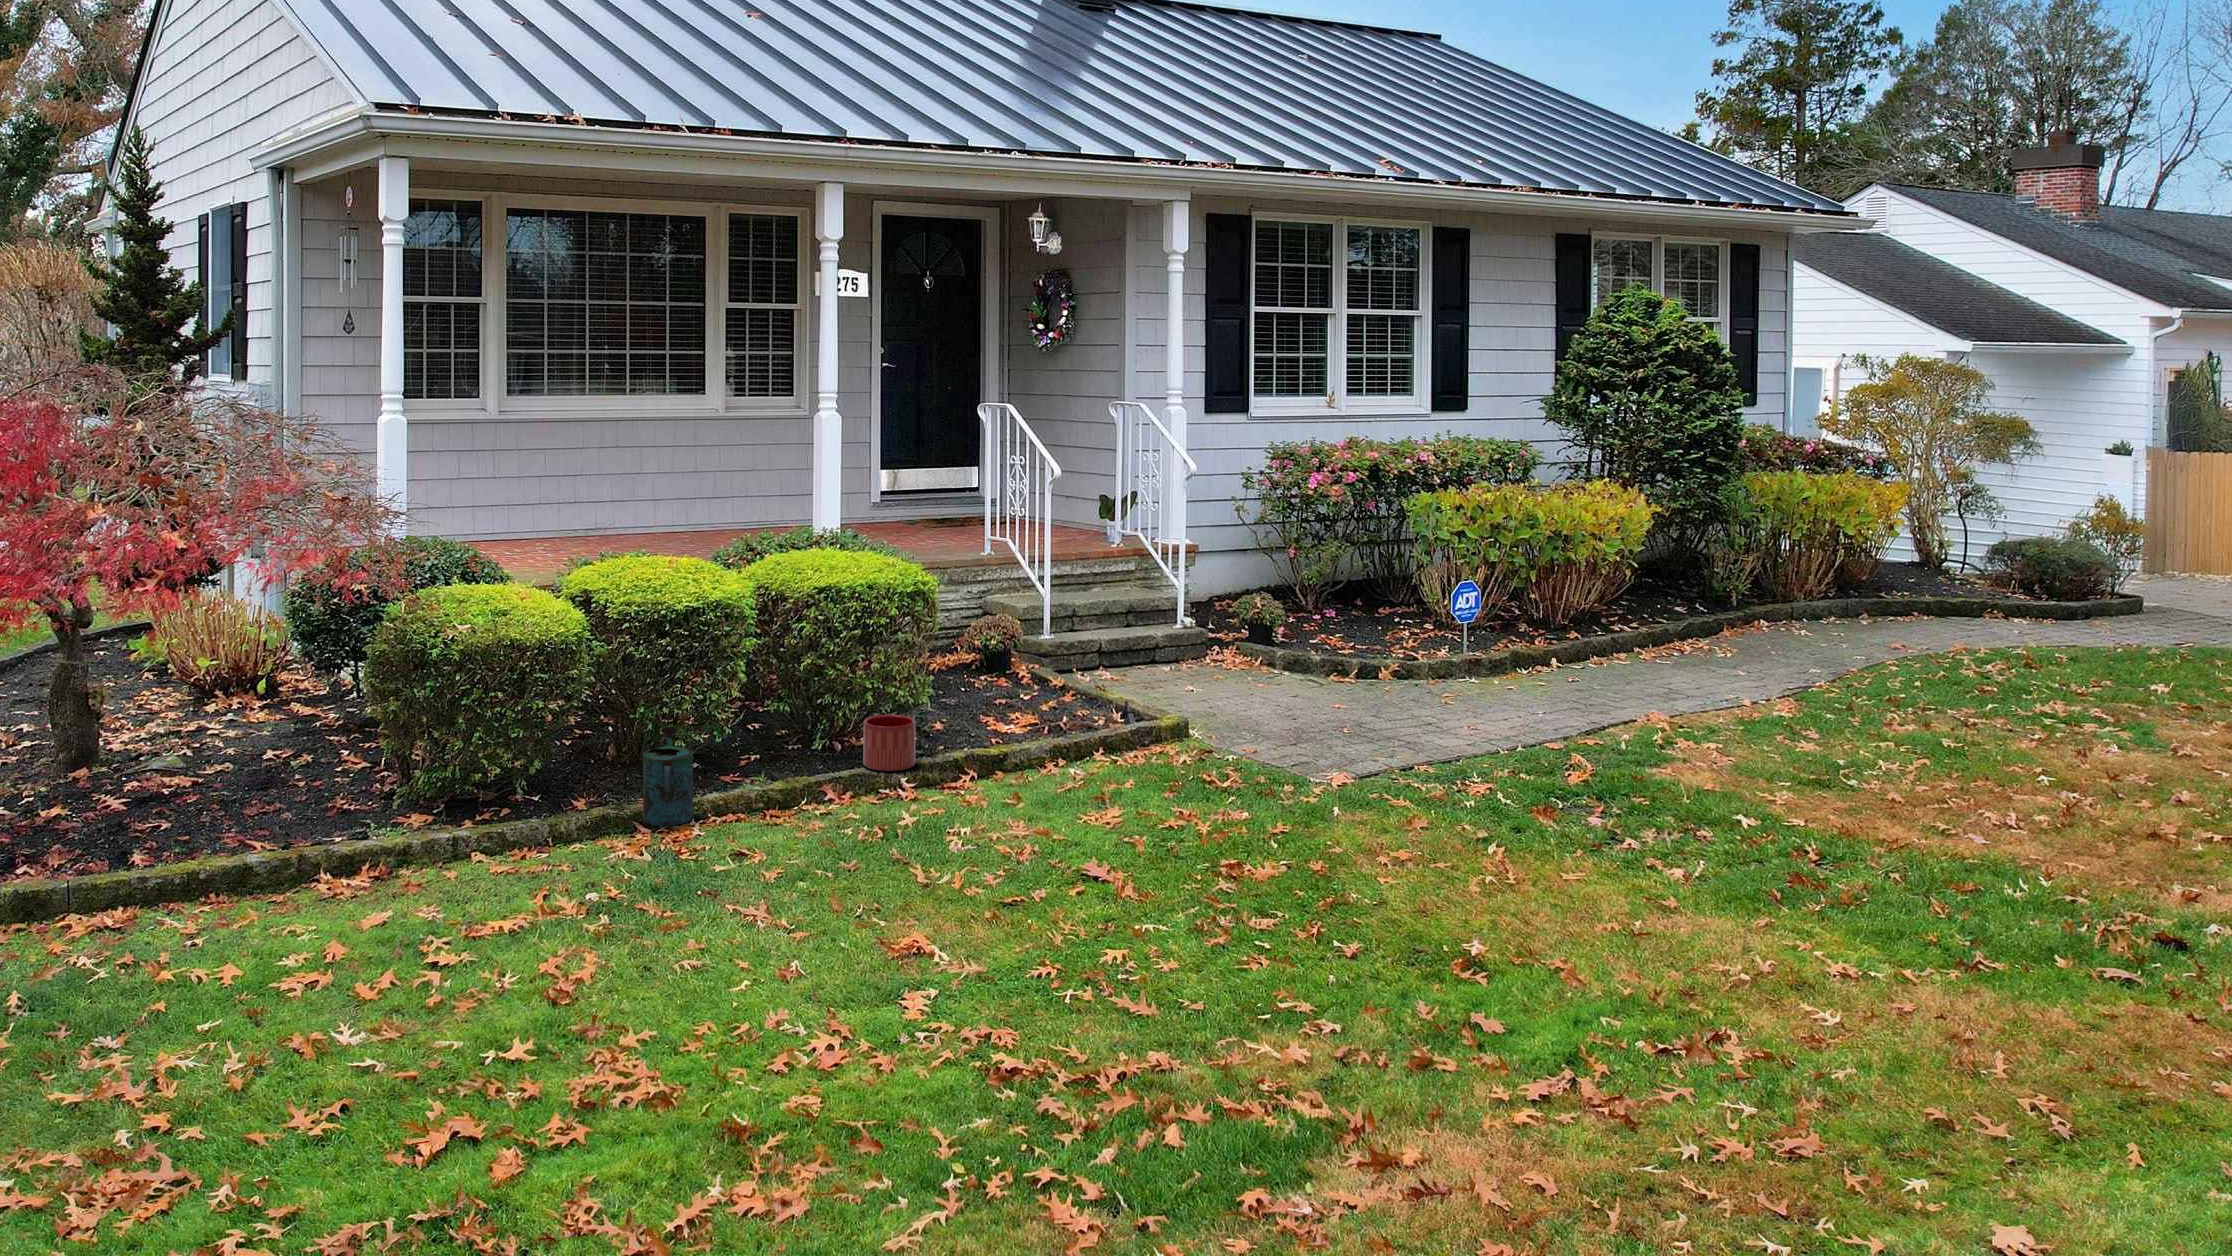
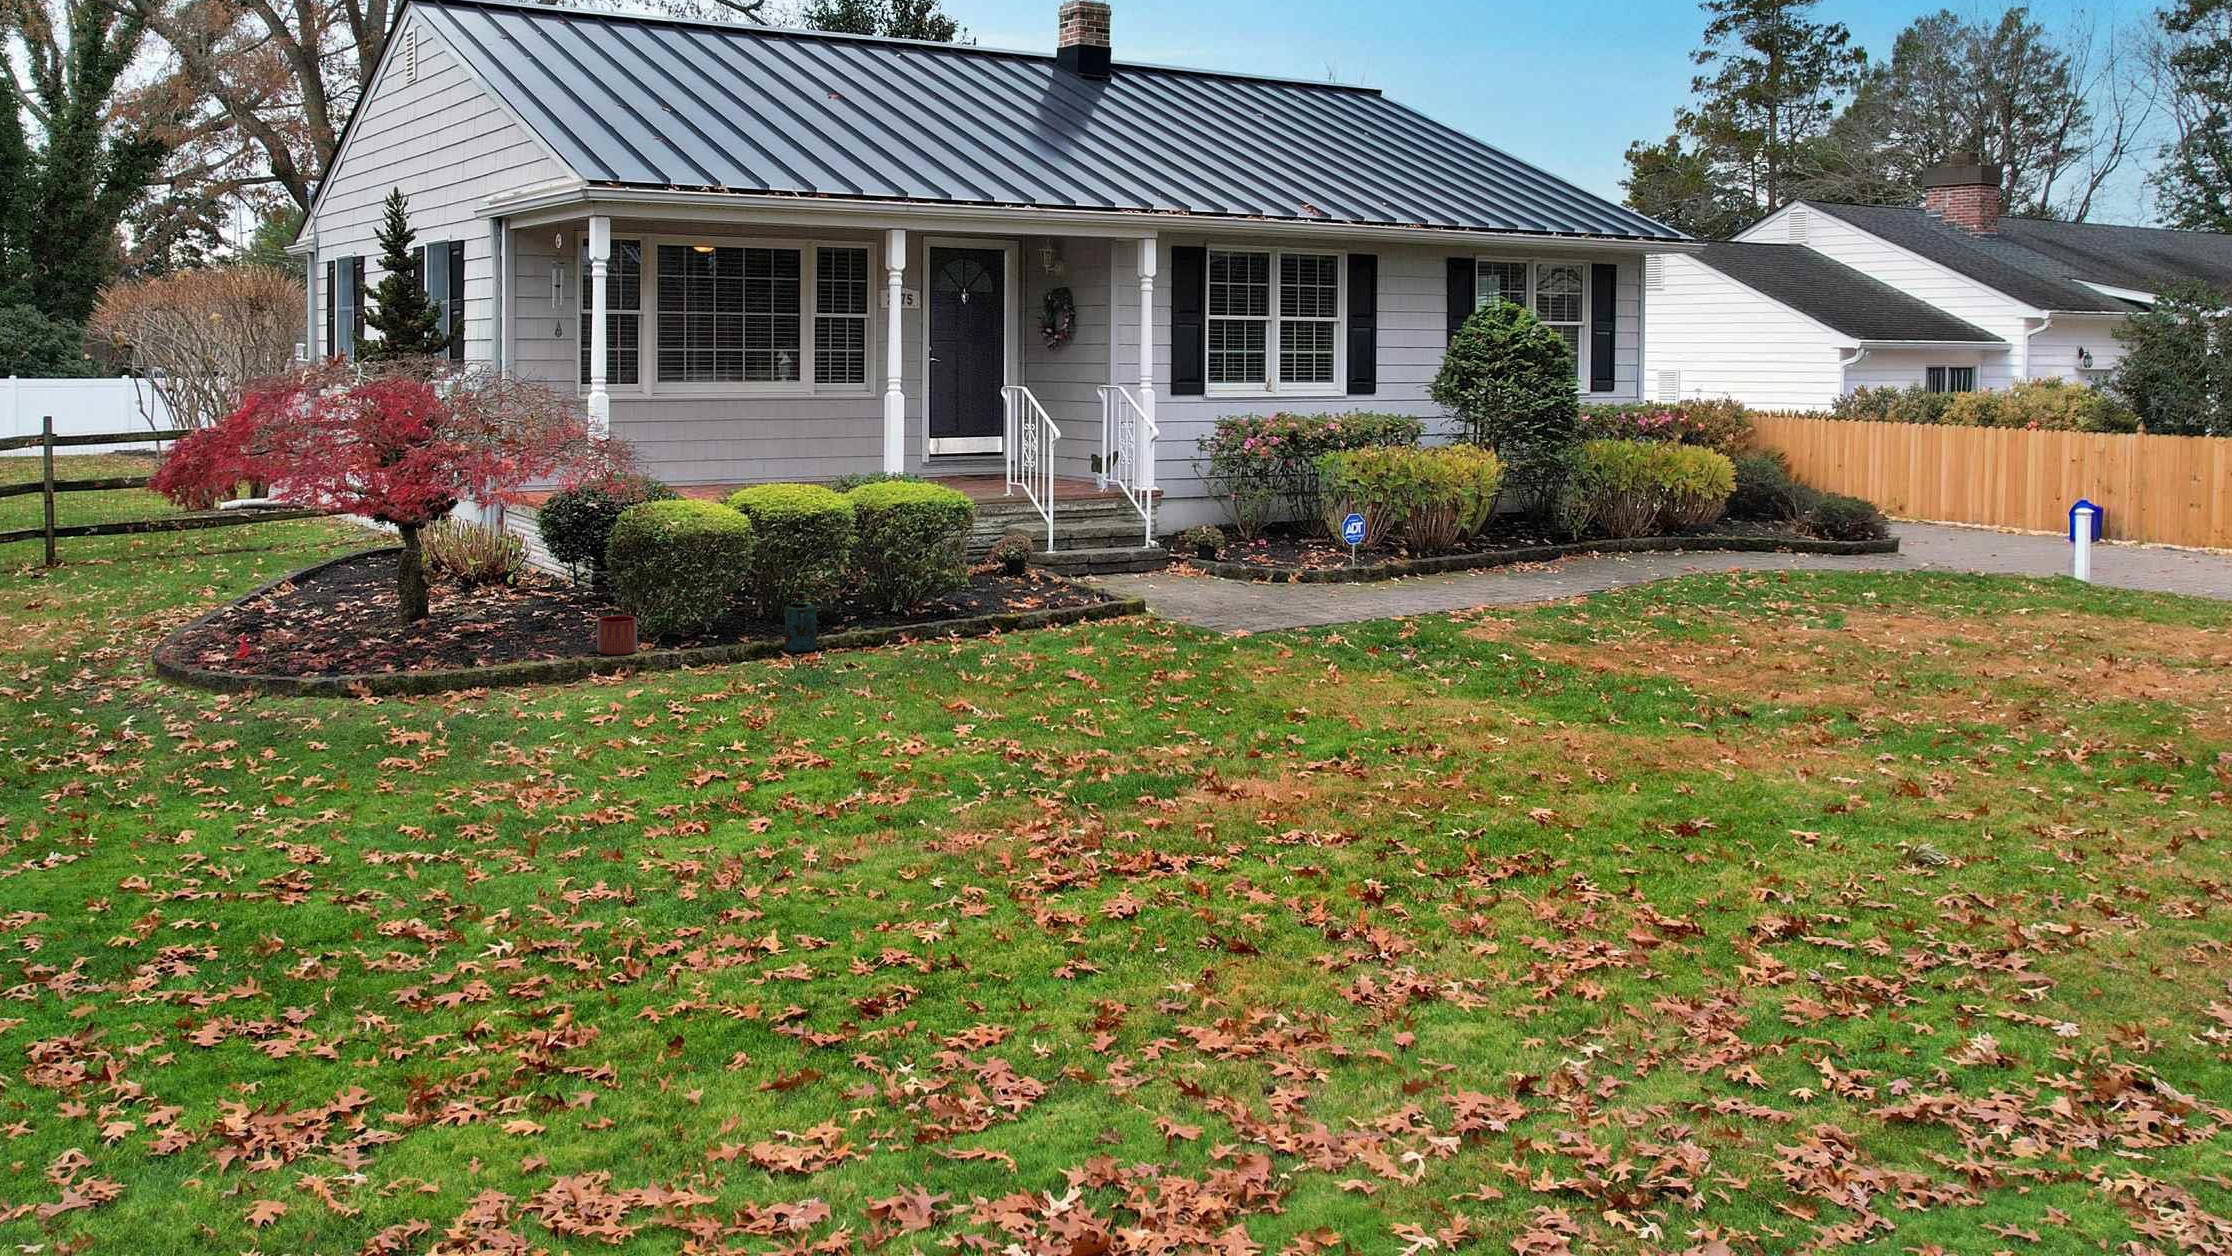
planter: present [863,715,916,772] -> present [597,615,637,655]

